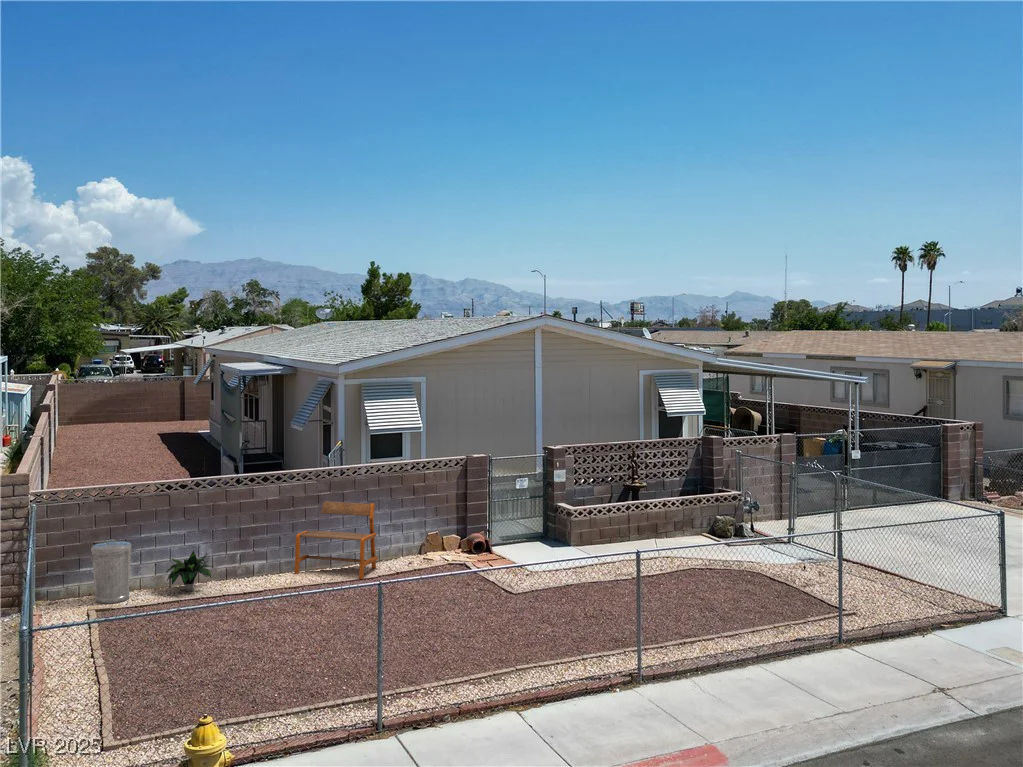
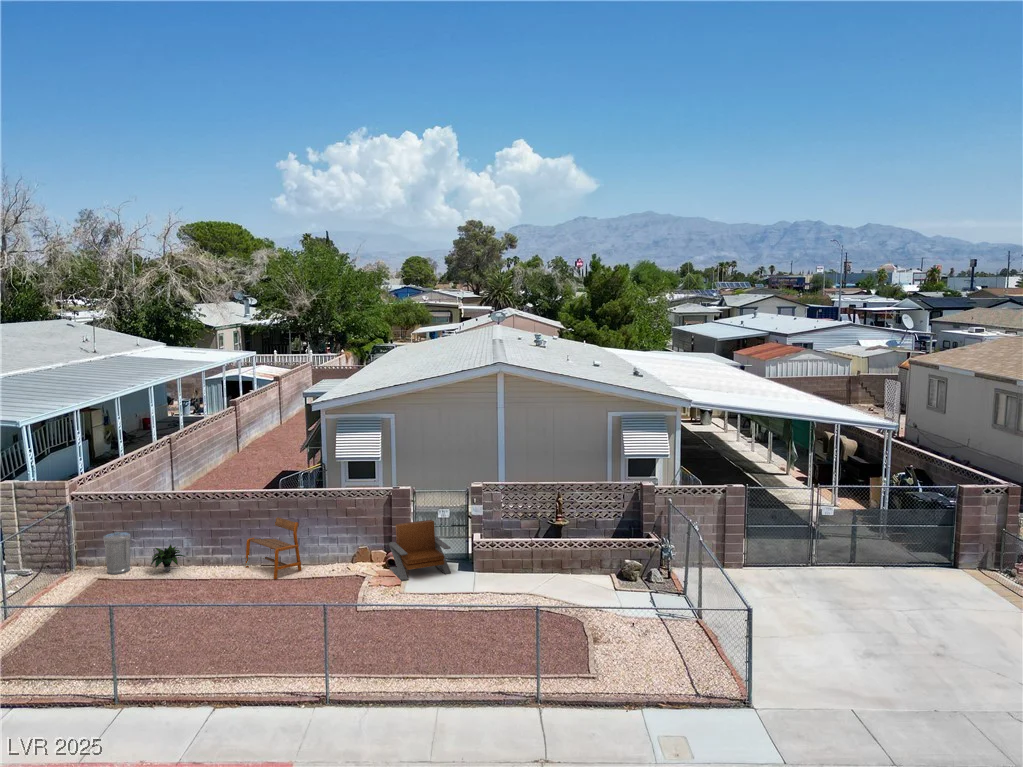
lounge chair: none [476,491,555,562] -> present [389,520,451,581]

